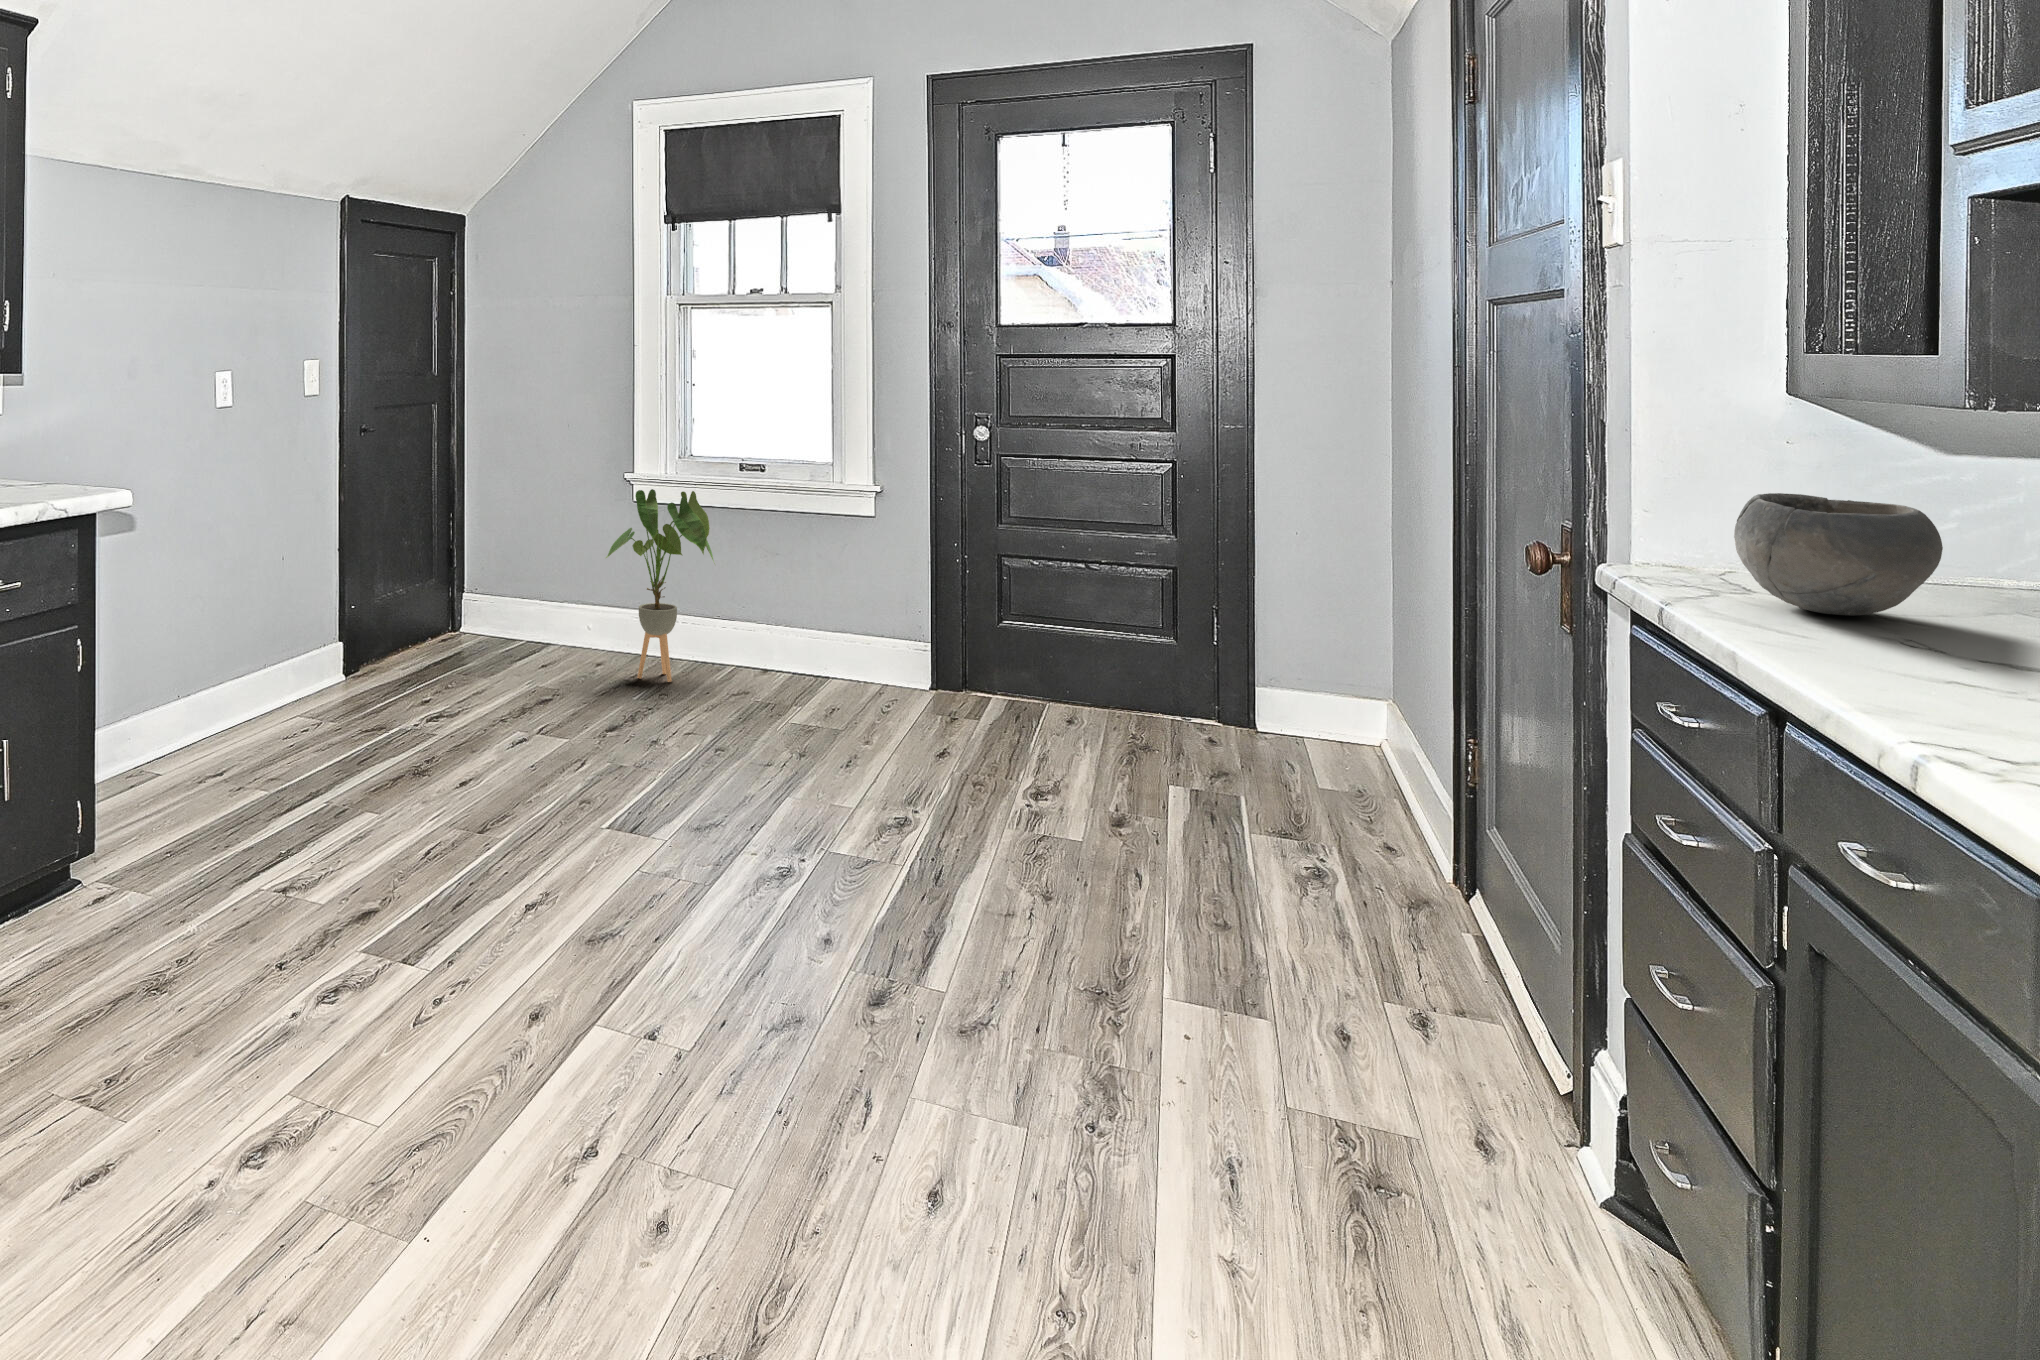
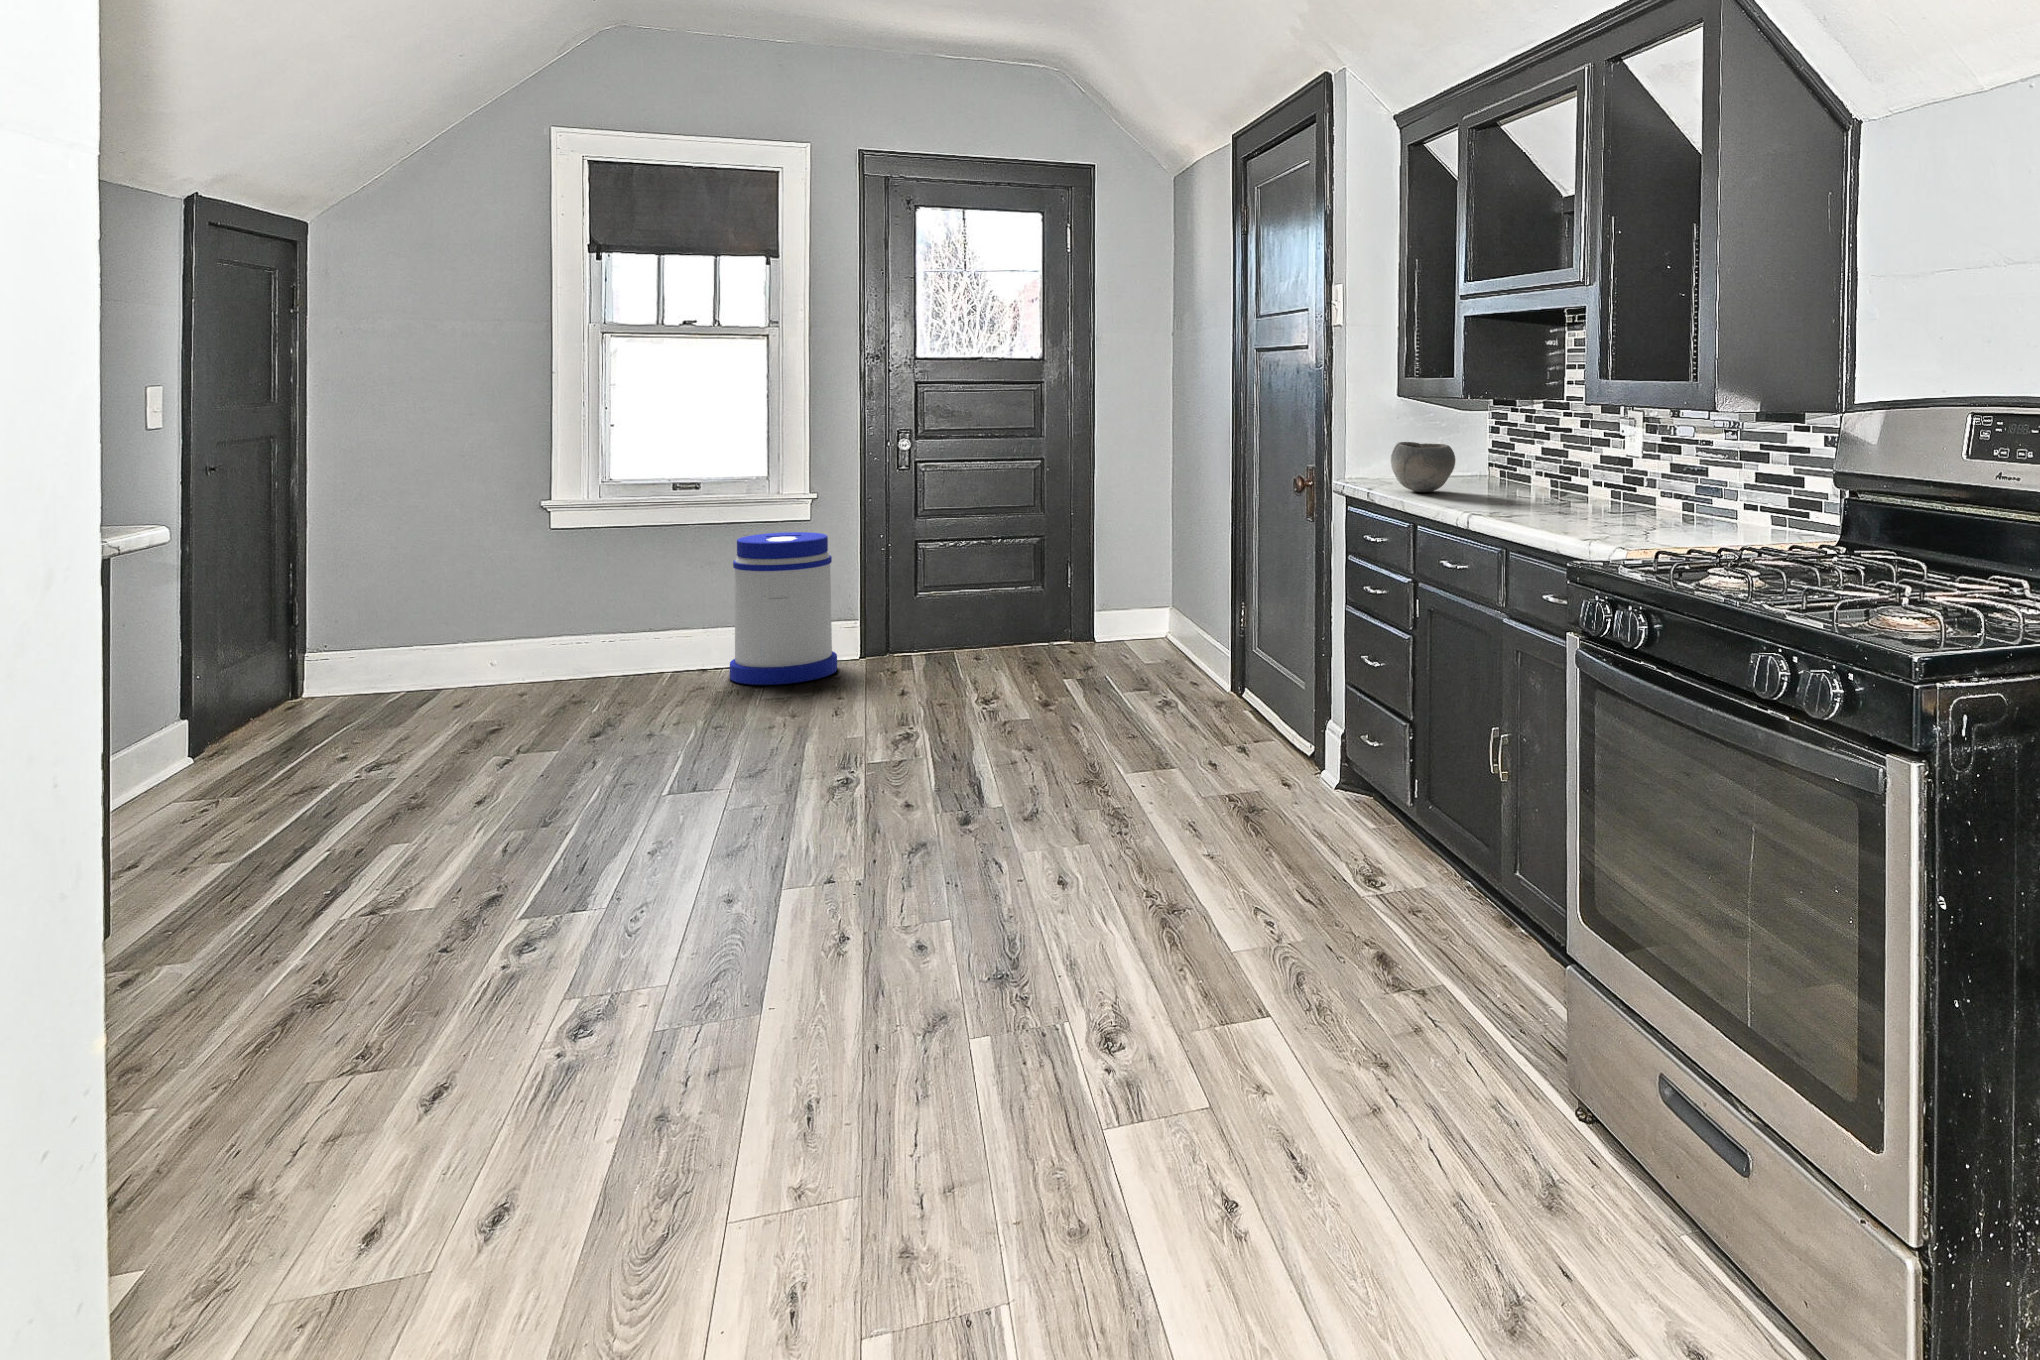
house plant: present [606,489,714,682] -> none [548,509,663,690]
trash can: none [776,531,896,714] -> present [730,532,837,685]

